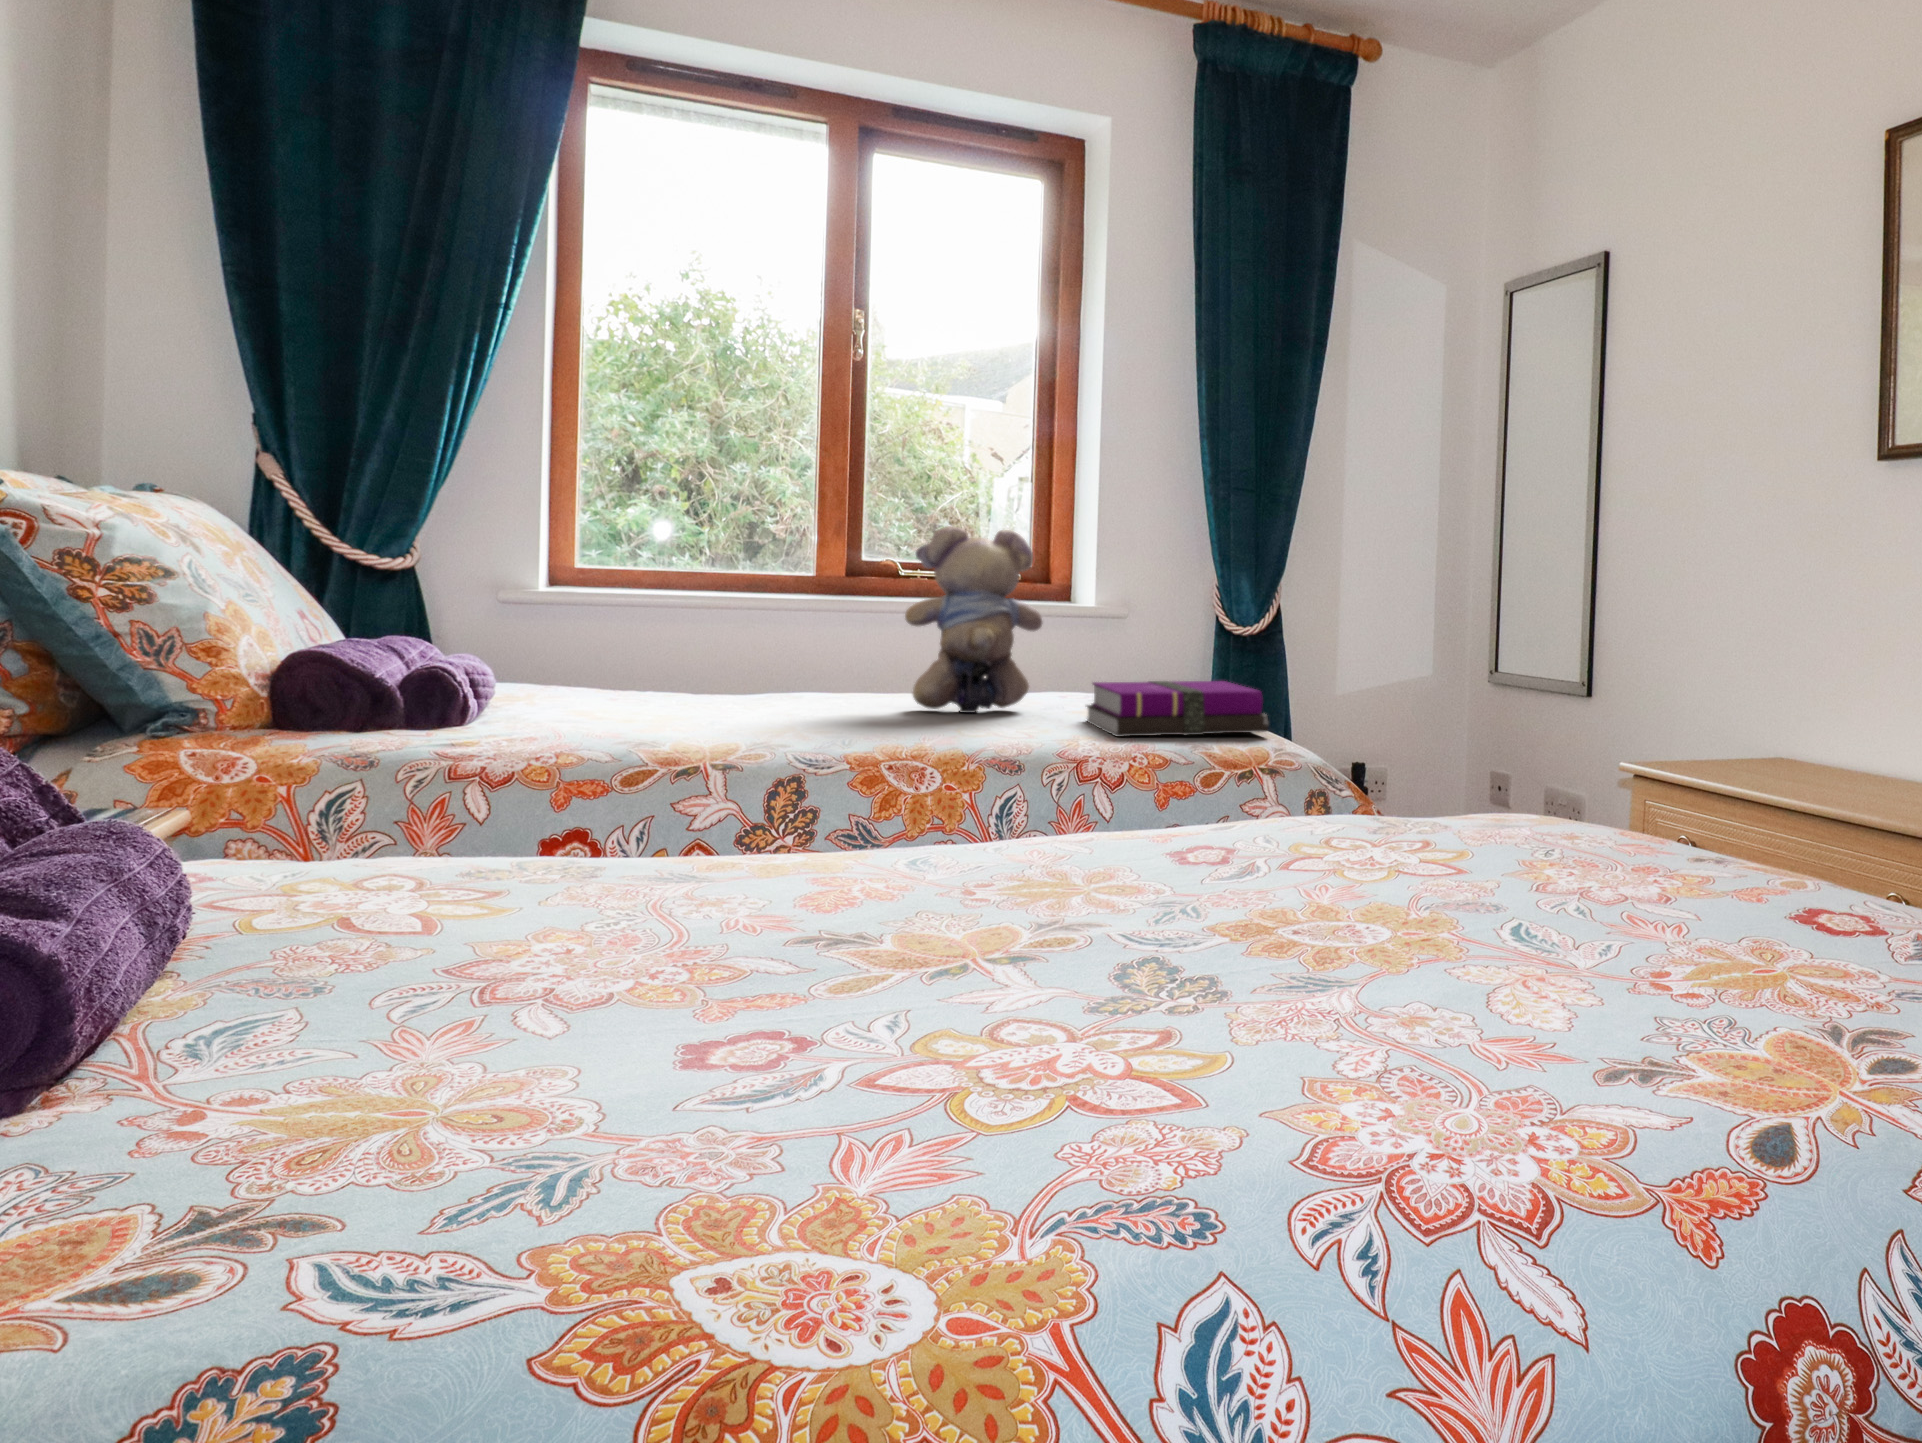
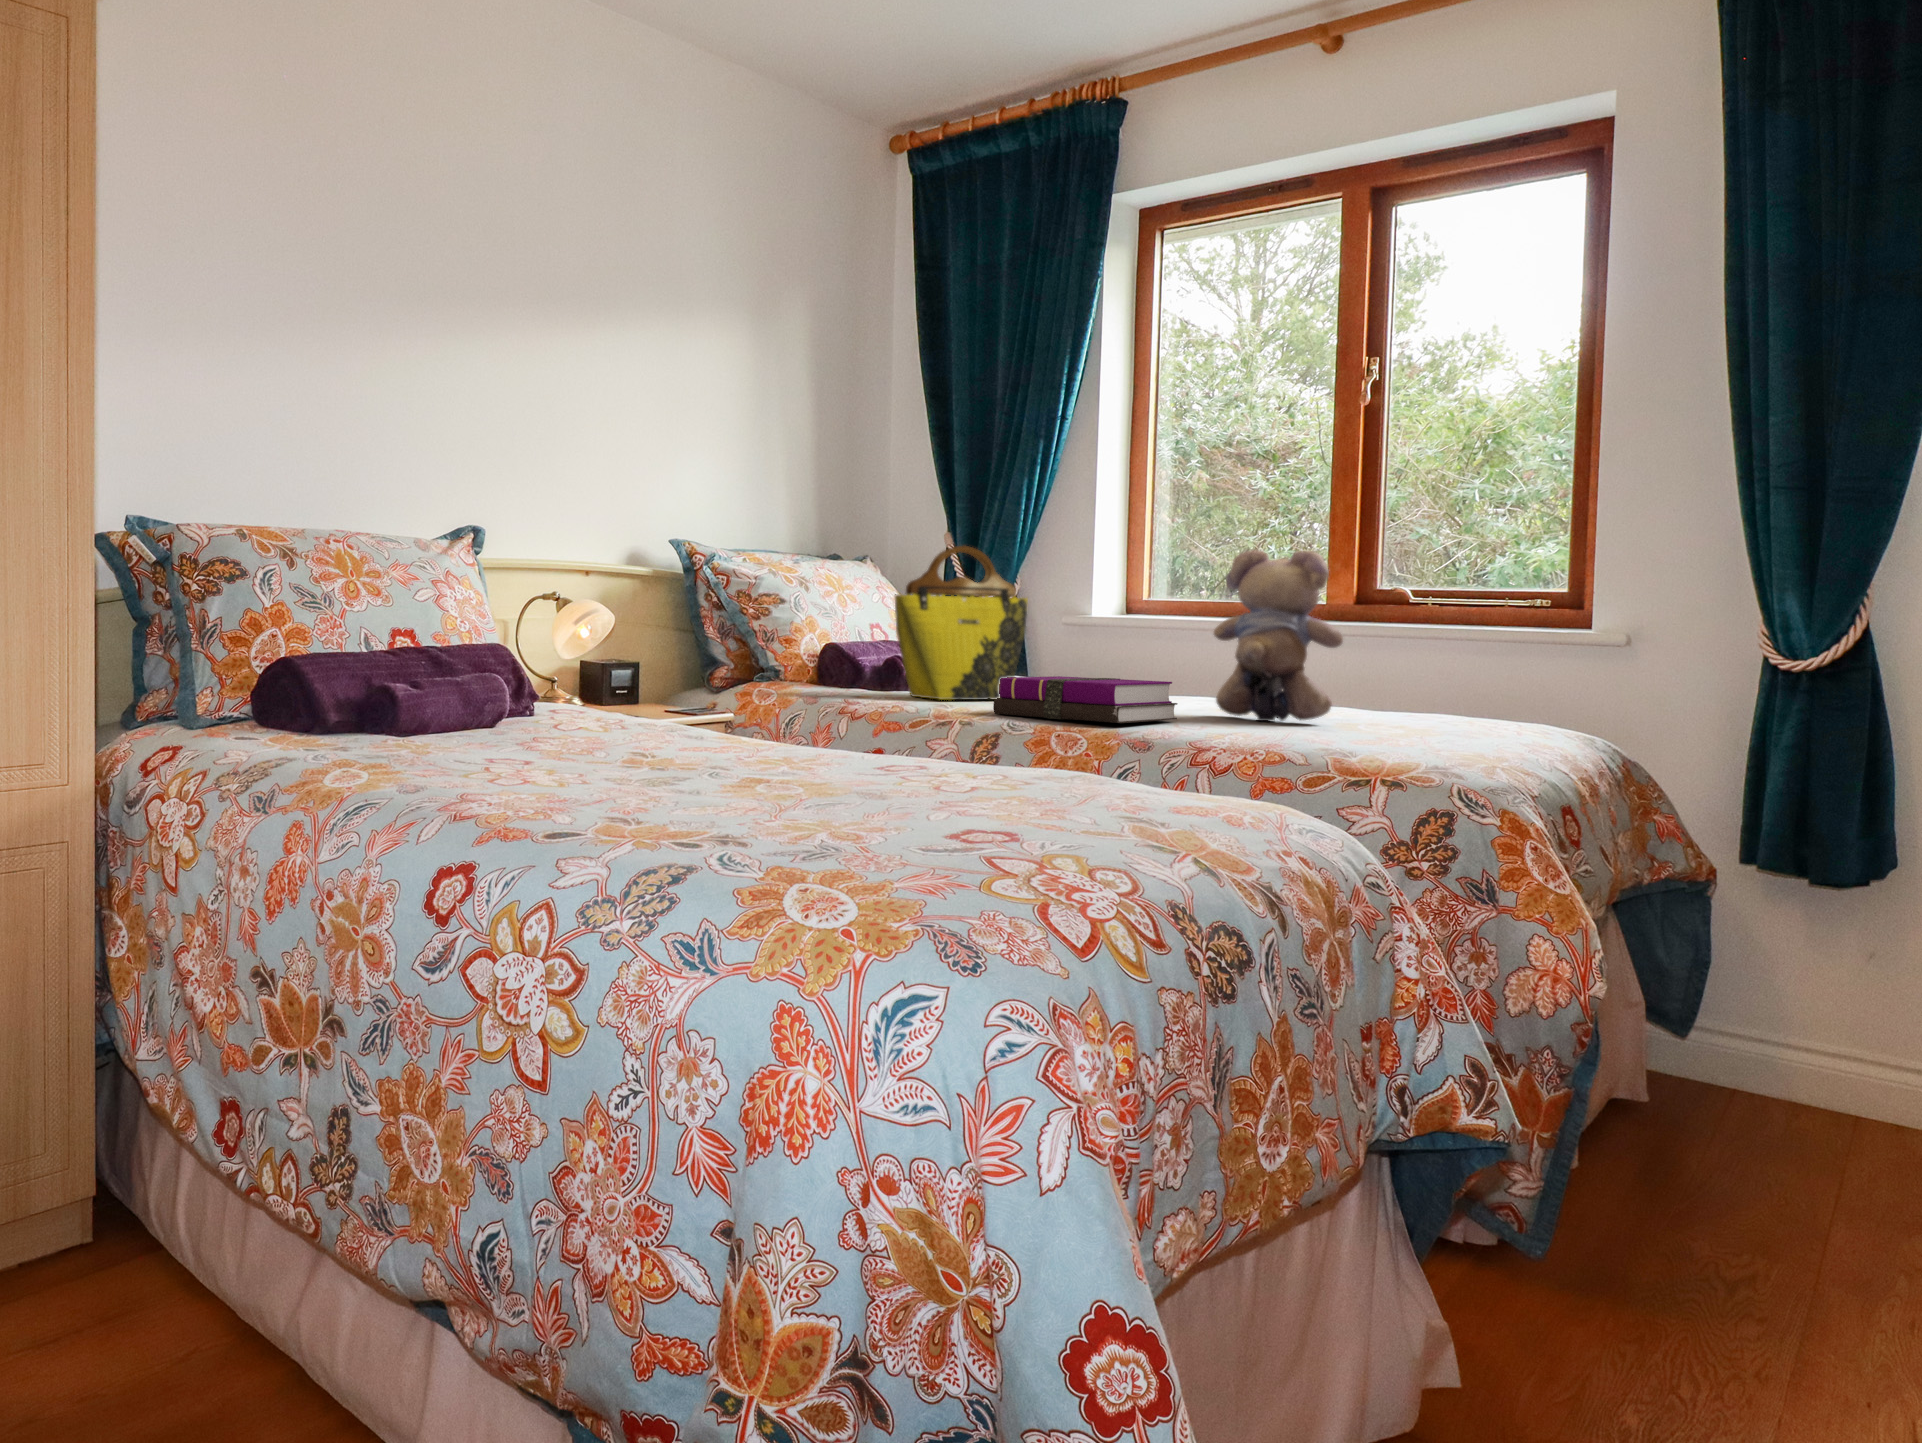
tote bag: none [508,499,654,731] -> present [895,546,1028,700]
notebook: present [1087,681,1268,737] -> present [993,676,1177,723]

